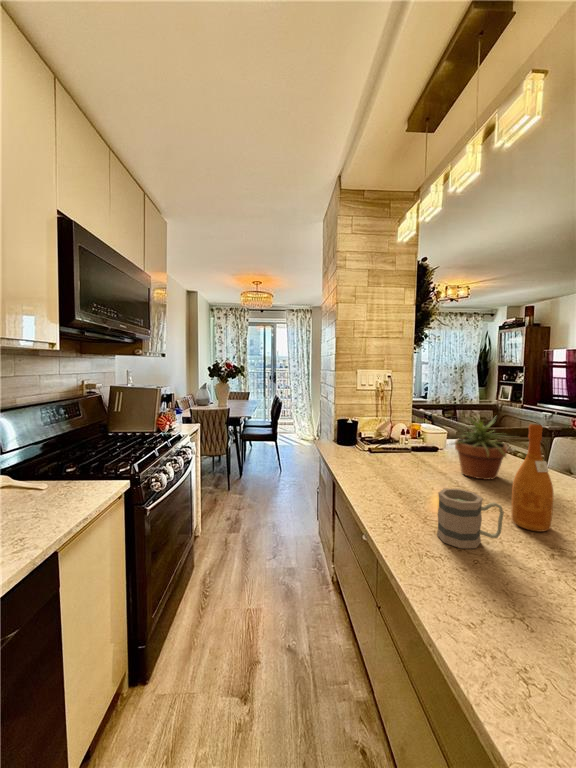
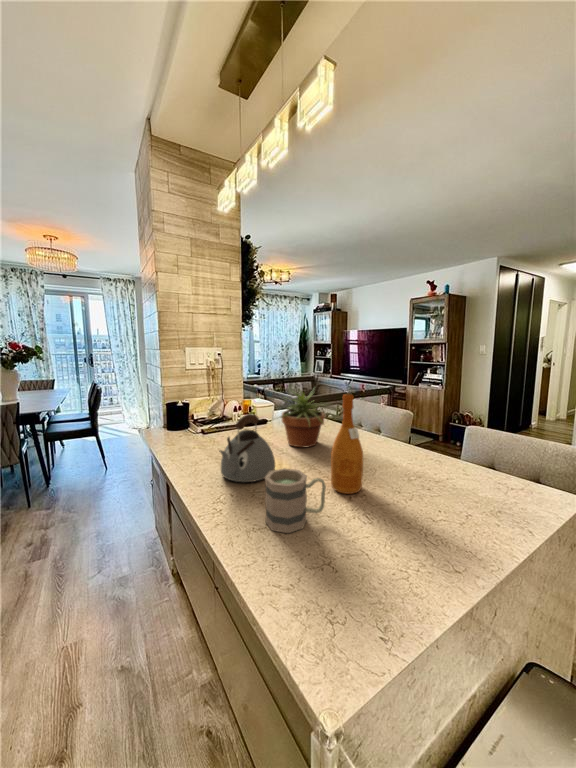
kettle: none [392,435,447,500] -> present [219,414,275,482]

